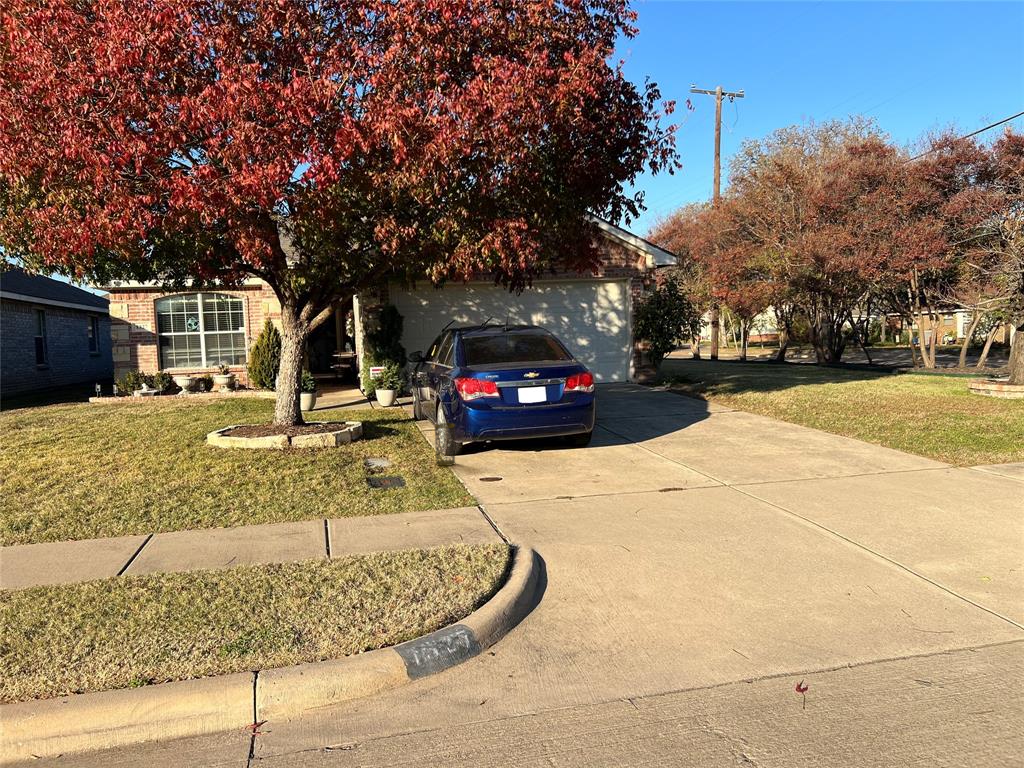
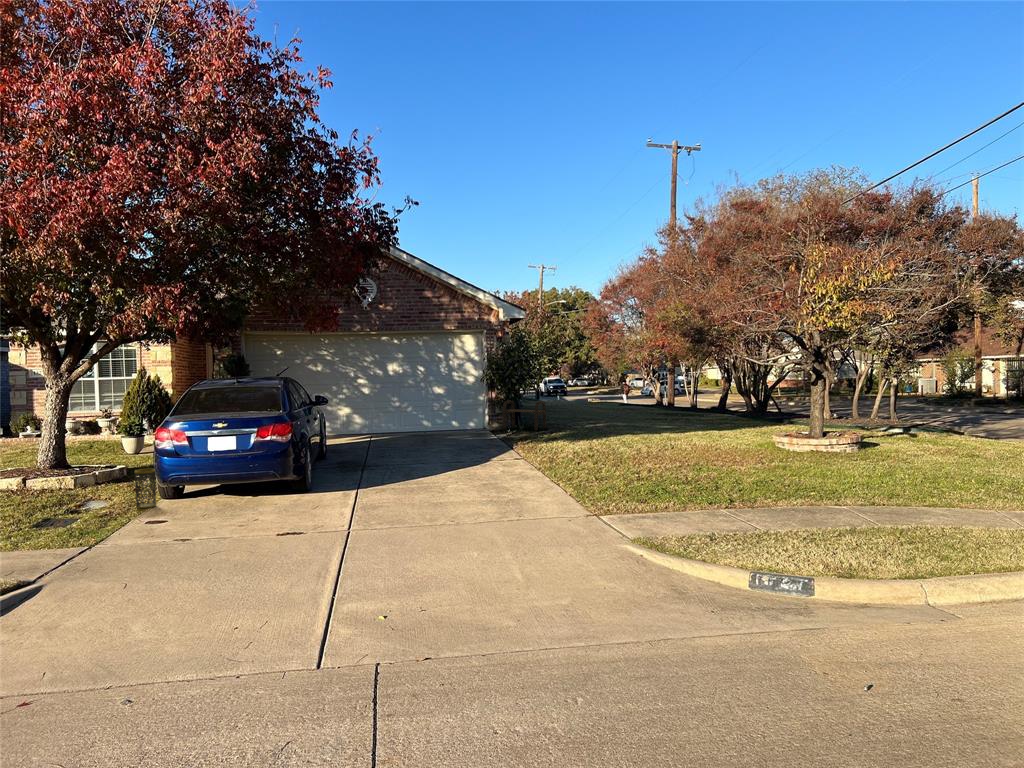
bench: none [650,352,695,383] -> present [503,400,546,430]

